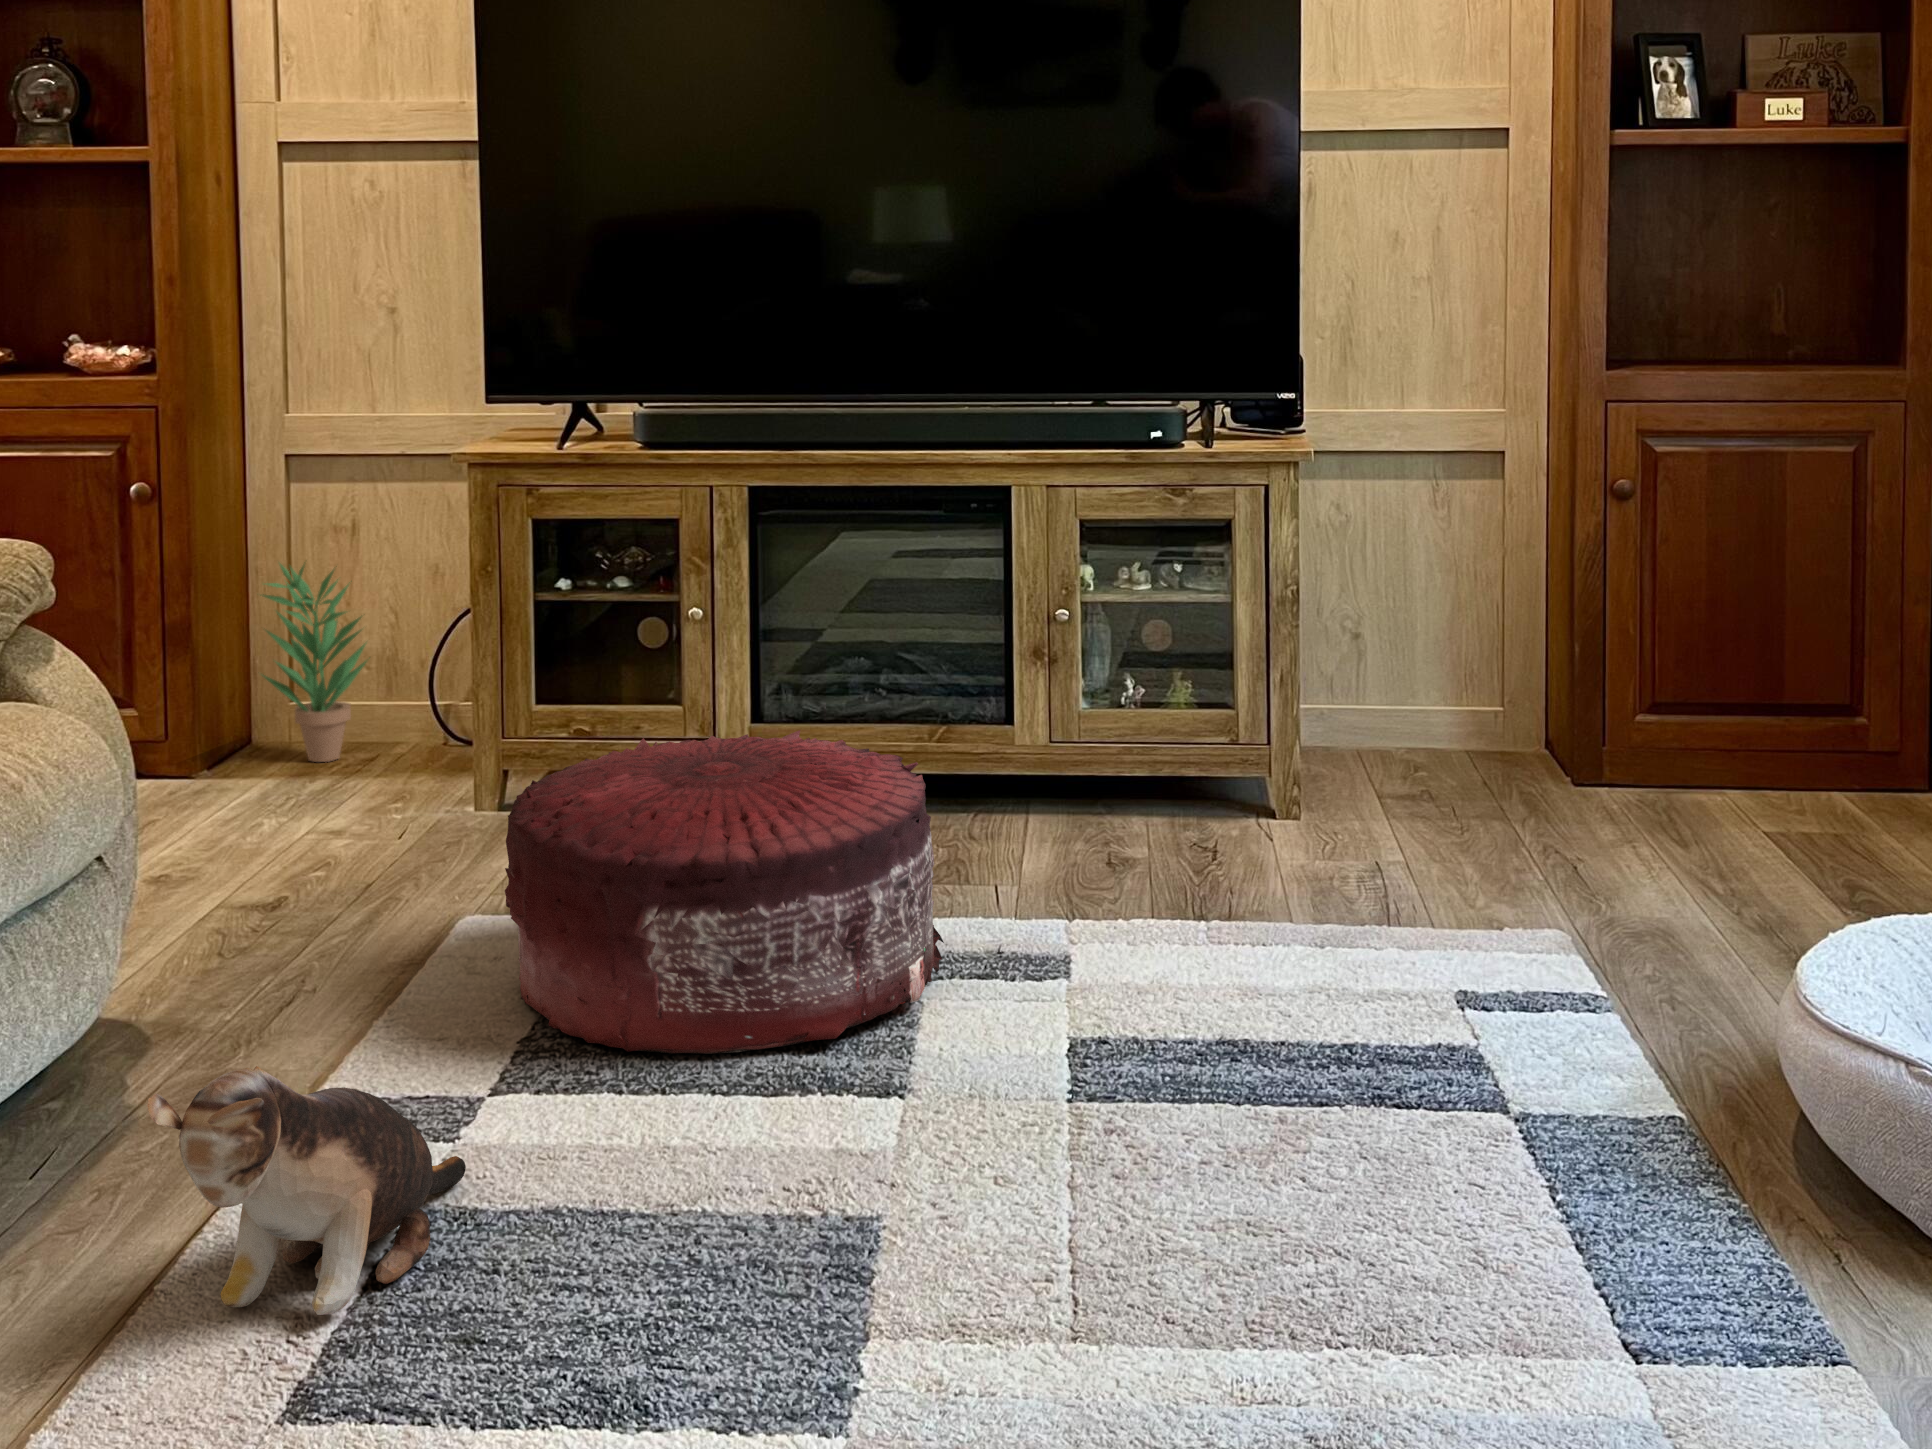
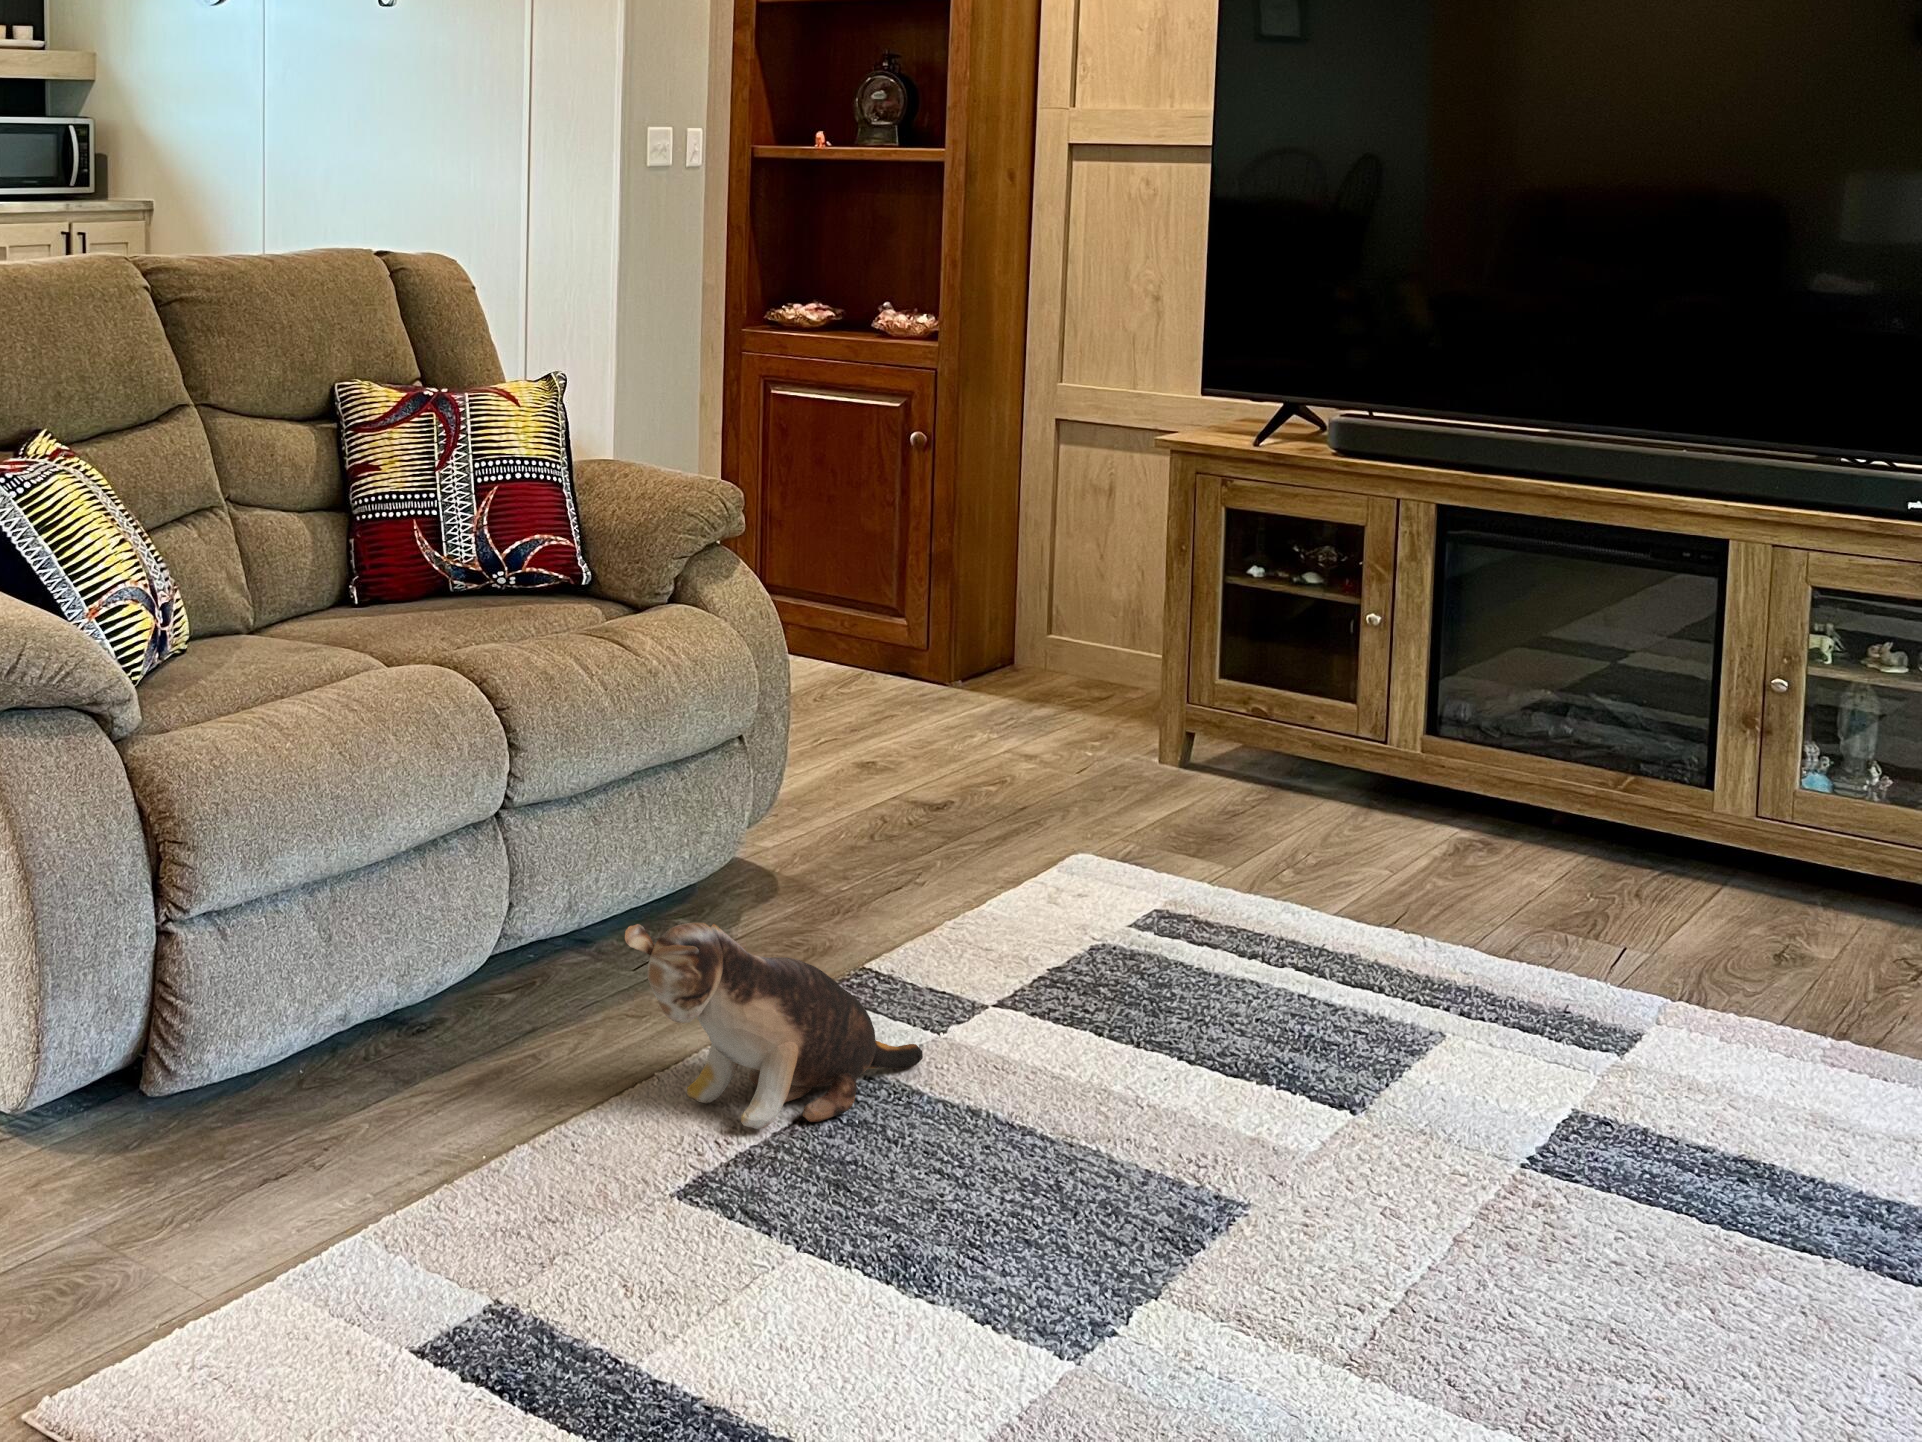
potted plant: present [260,564,366,762] -> none [997,511,1104,695]
pouf: present [505,730,944,1054] -> none [1054,729,1507,1048]

